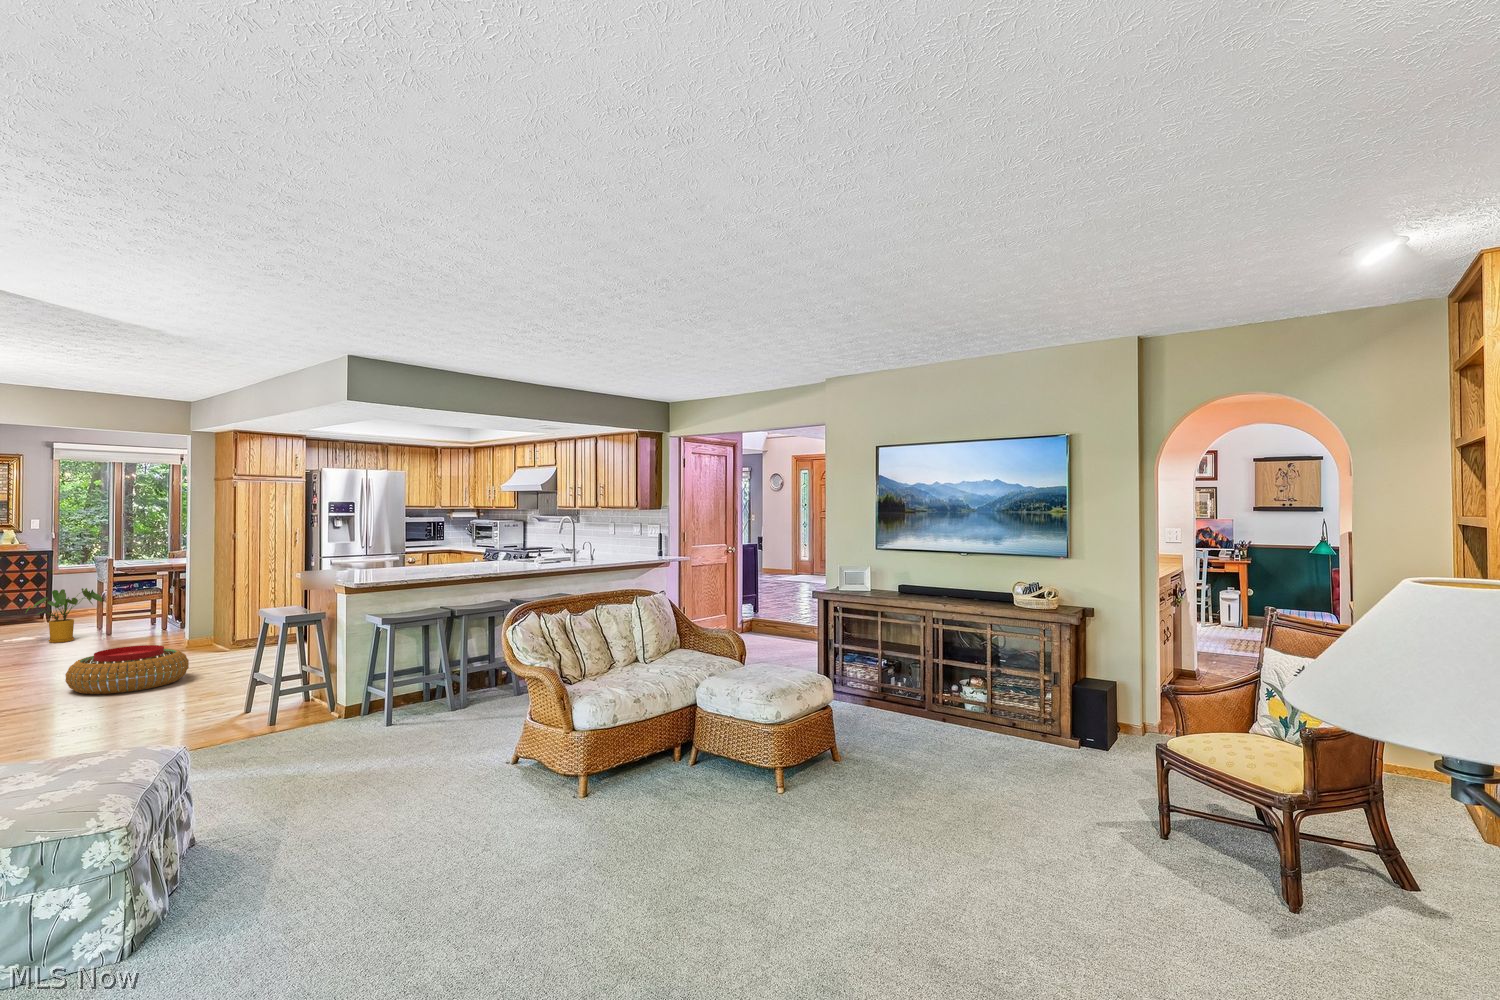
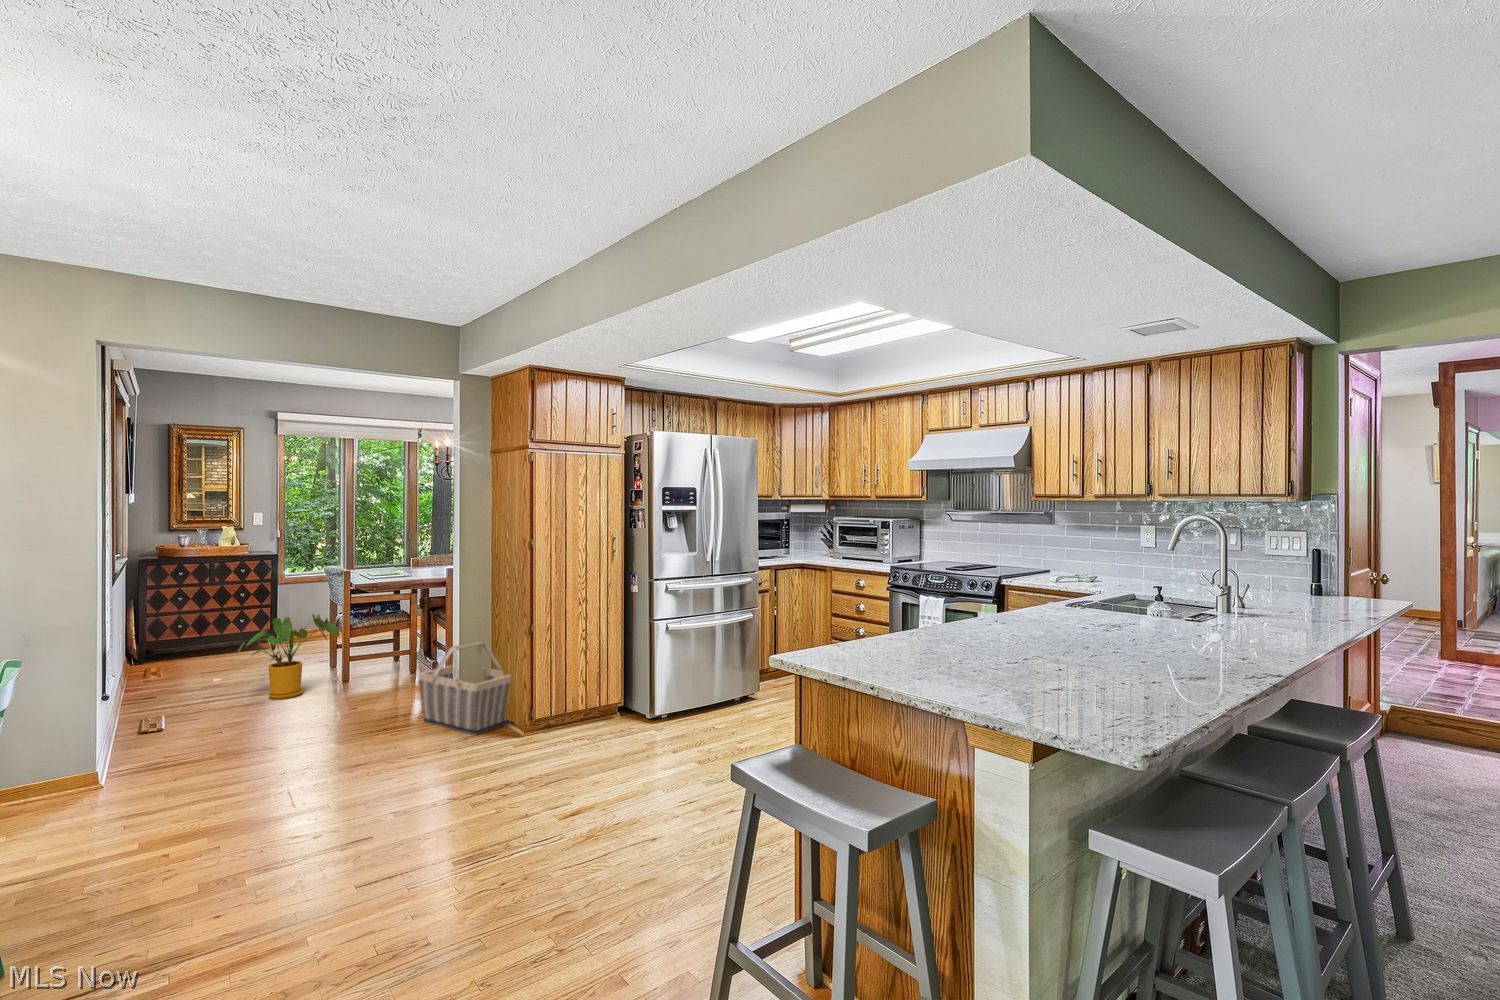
basket: none [156,598,224,650] -> present [418,641,511,735]
pouf: present [65,645,189,694] -> none [274,772,503,919]

